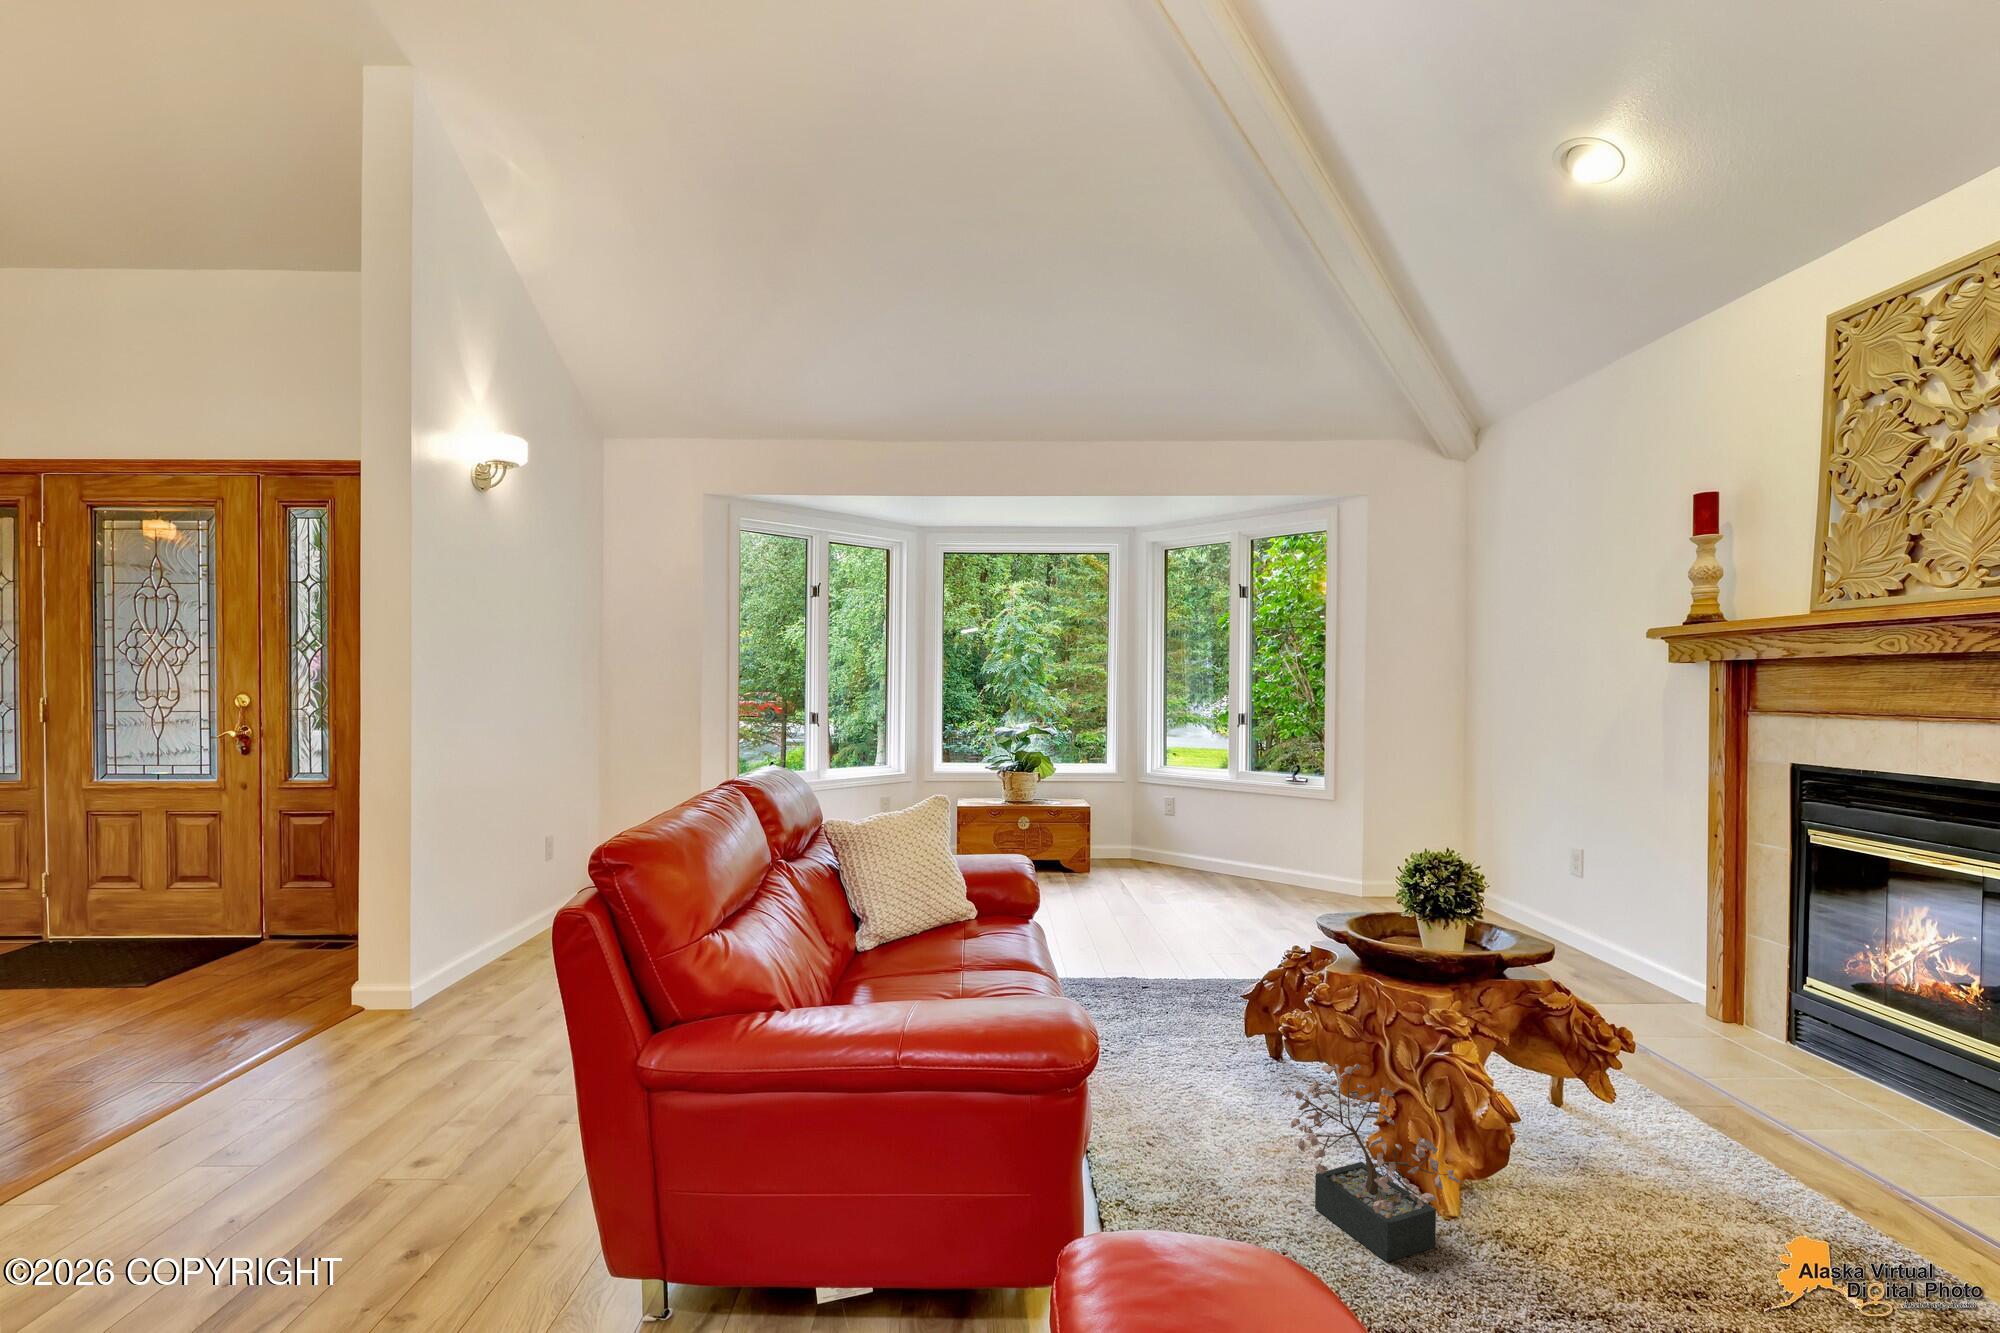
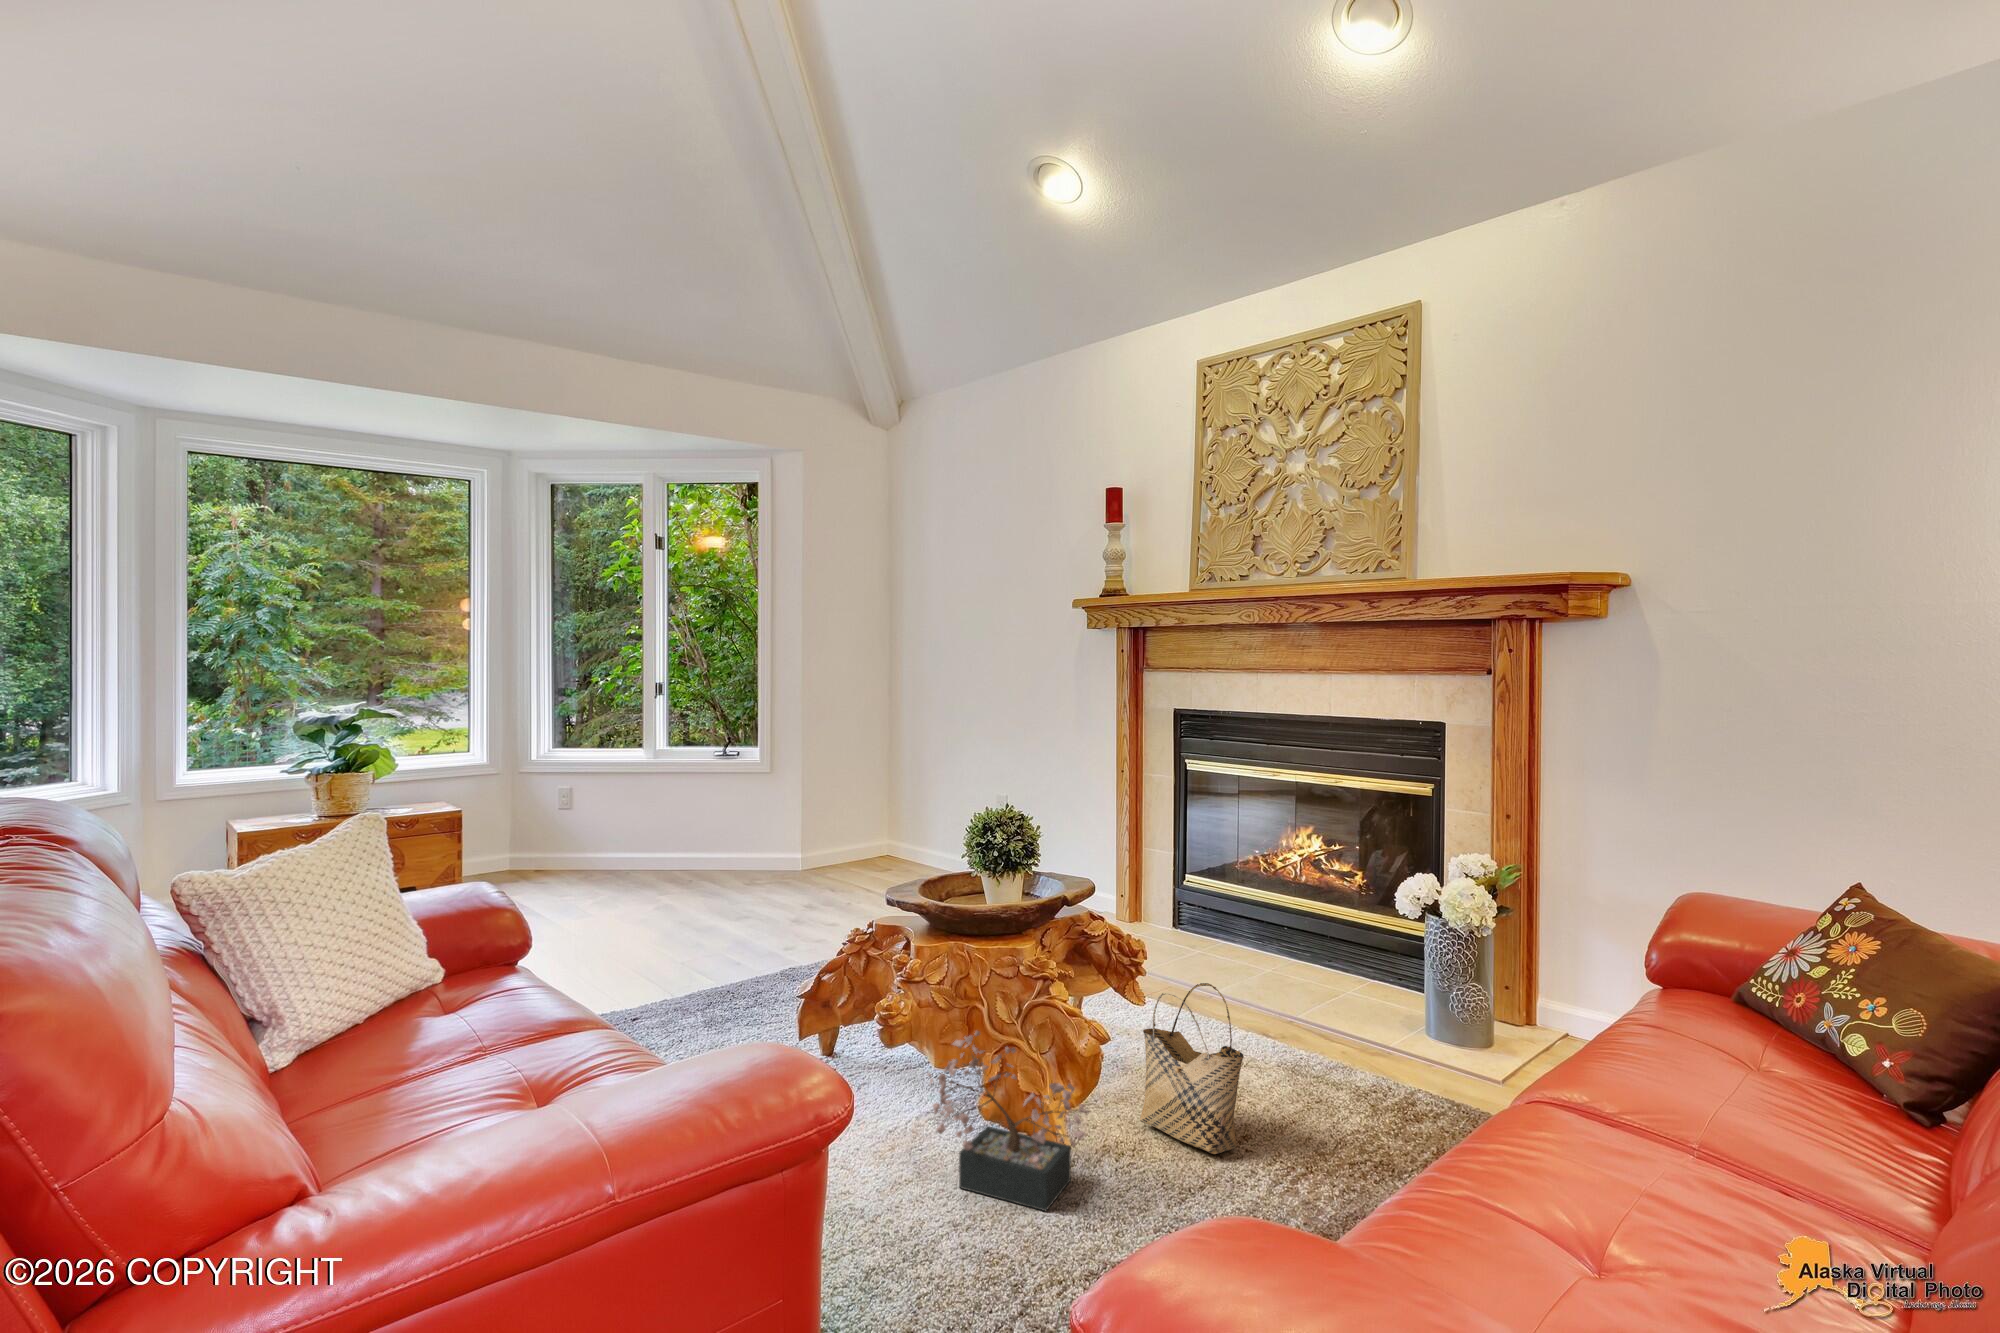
woven basket: none [1559,1081,1686,1294] -> present [1140,983,1243,1154]

